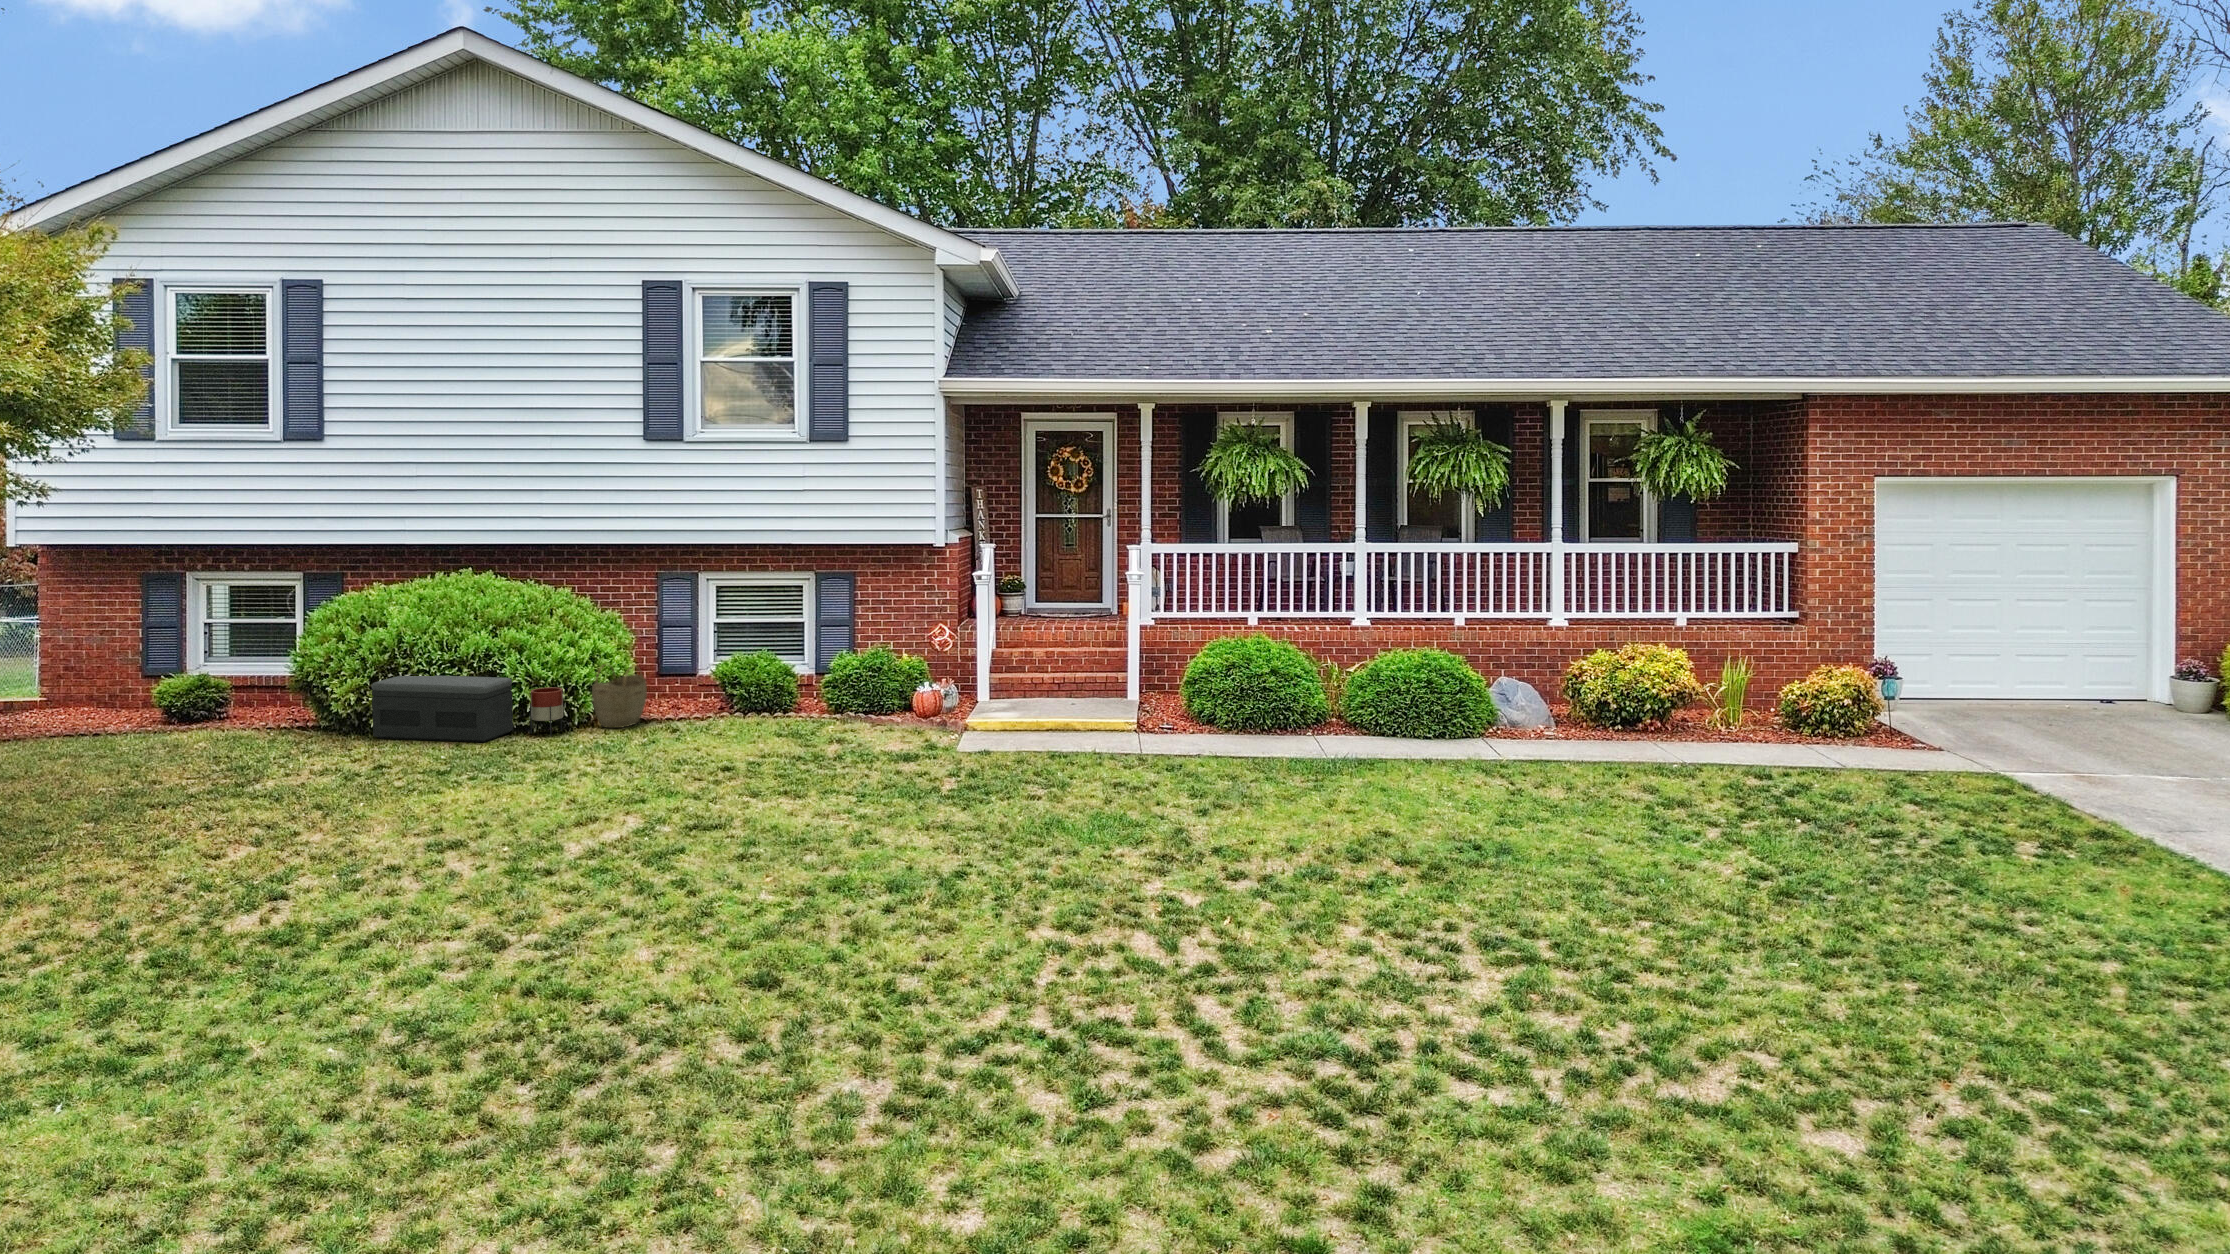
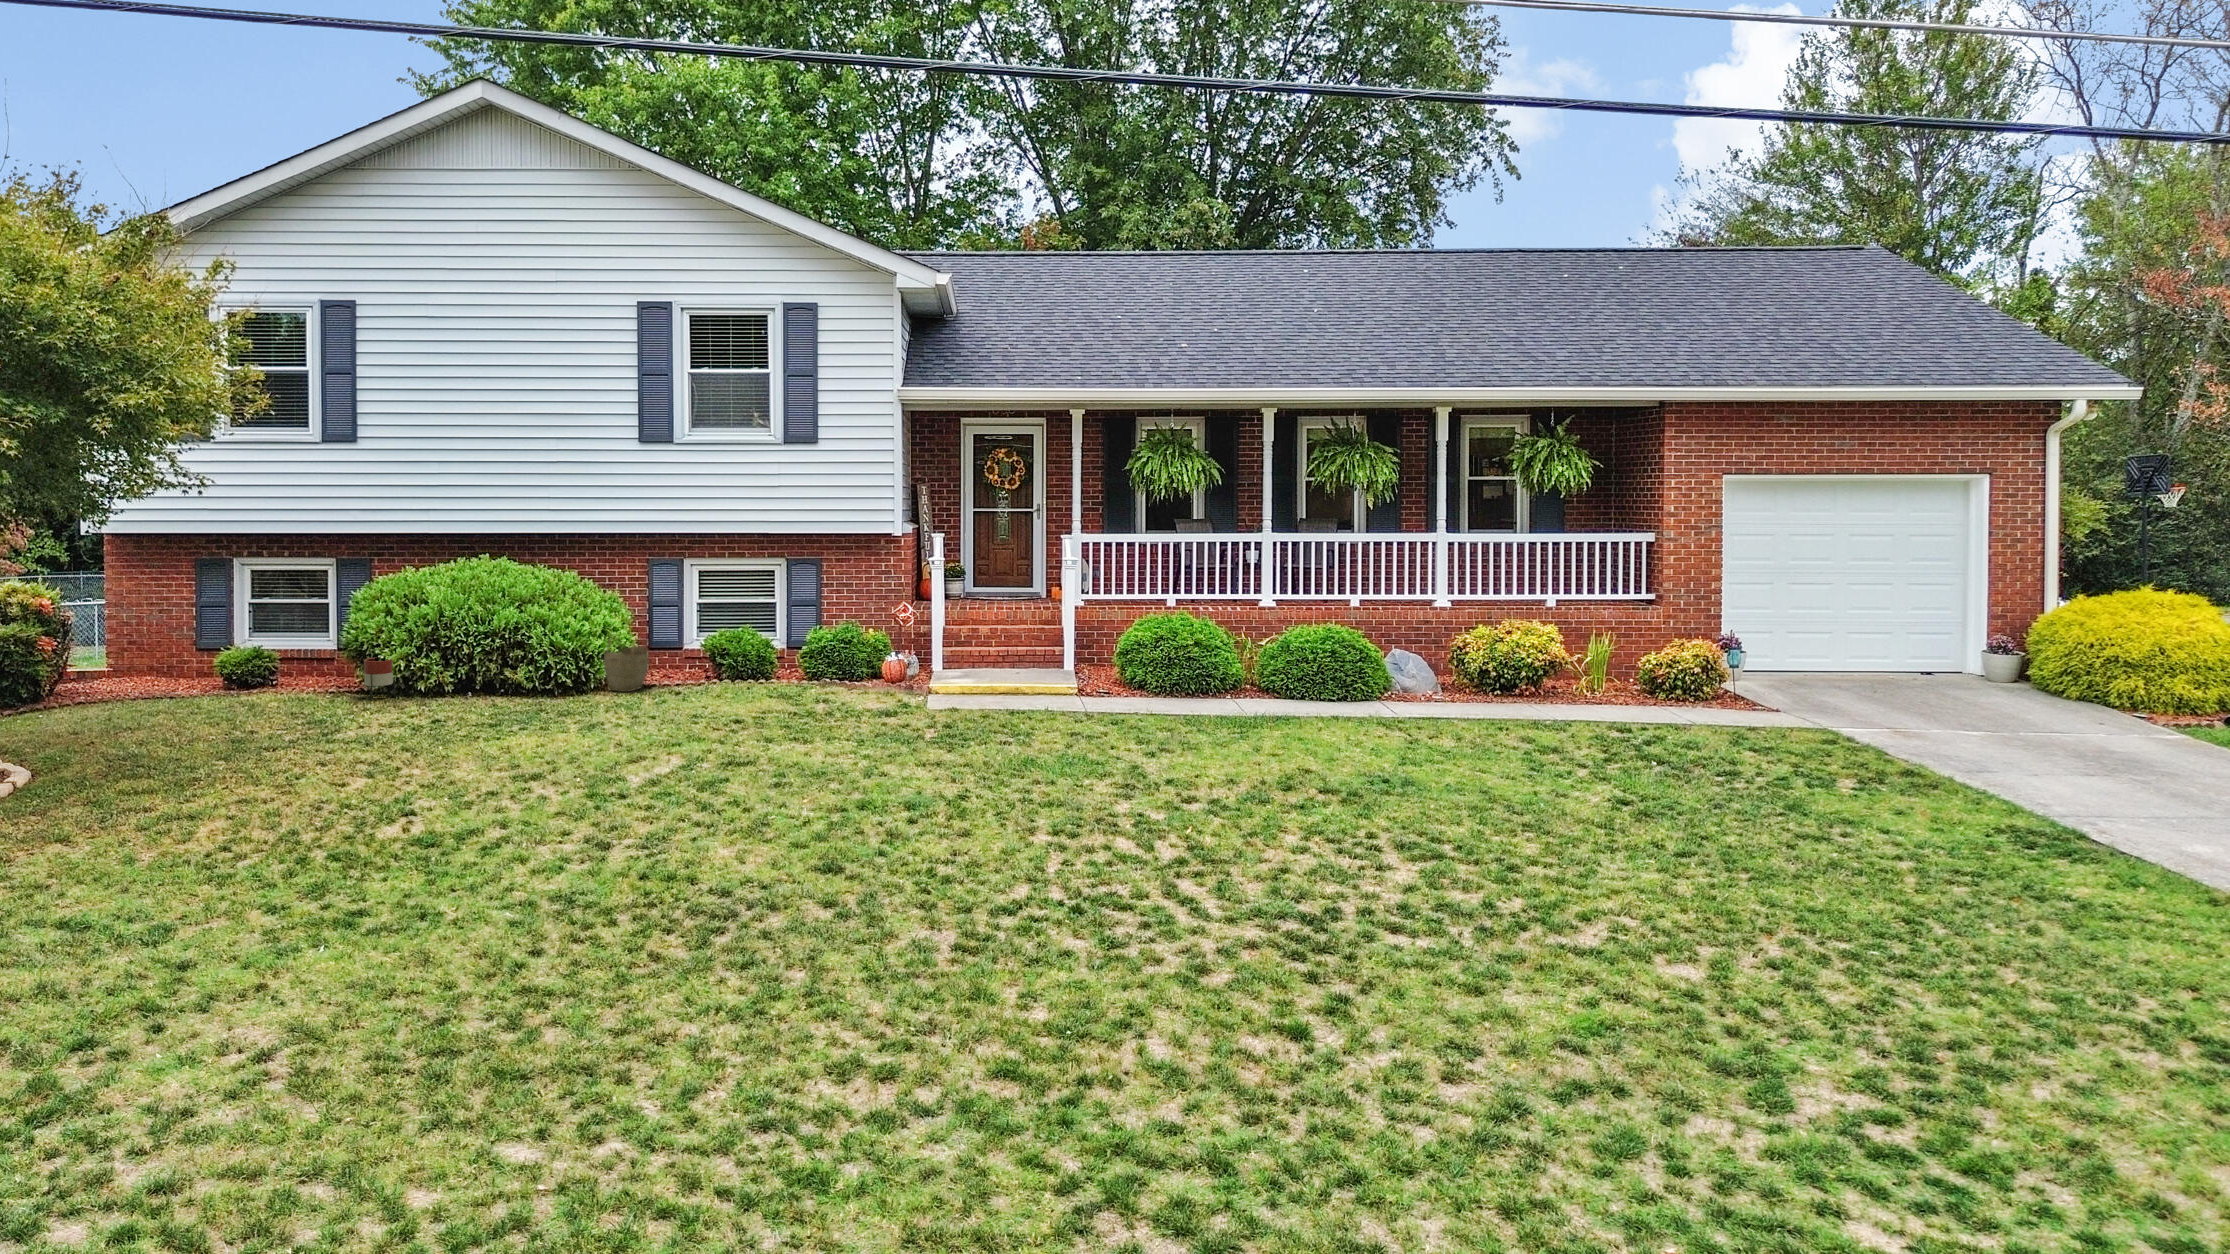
storage bench: present [371,675,513,742] -> none [420,645,538,702]
planter: present [530,687,563,736] -> present [364,658,395,700]

